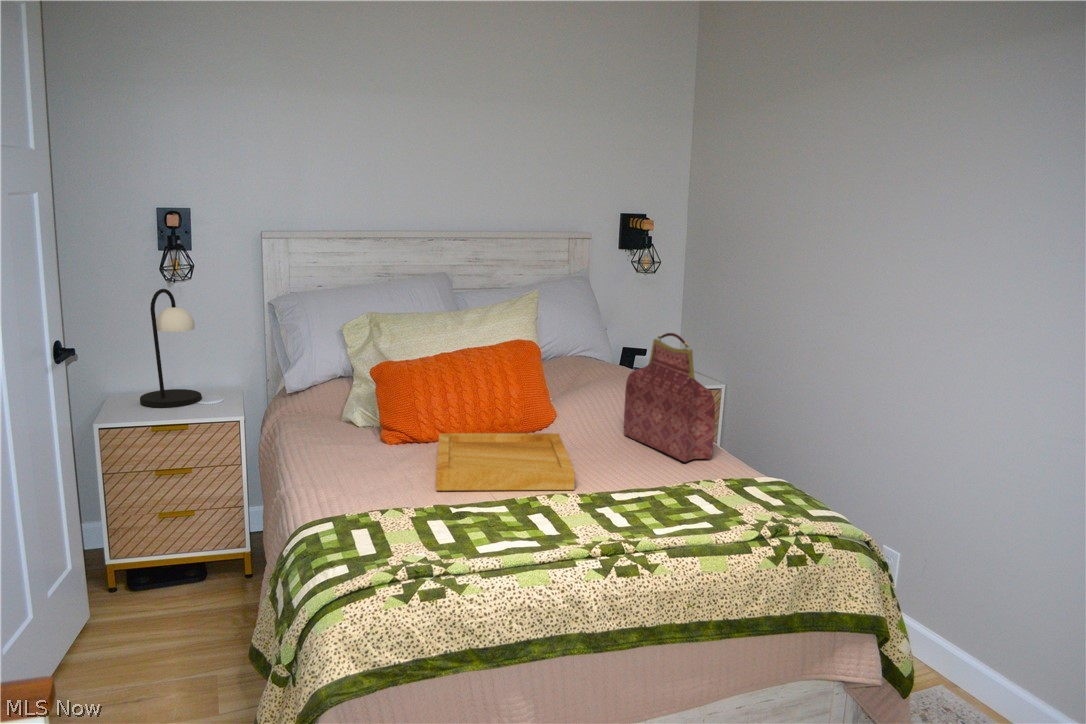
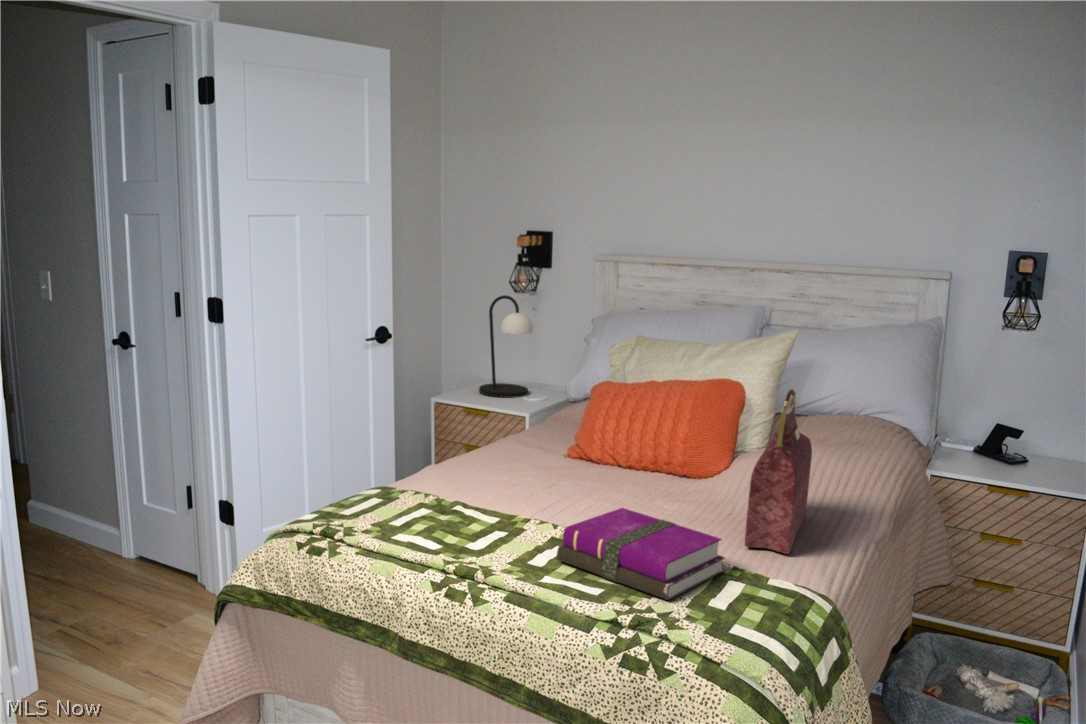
tray: present [436,433,575,491] -> none [476,452,666,527]
notebook: none [613,457,747,515] -> present [557,508,725,600]

